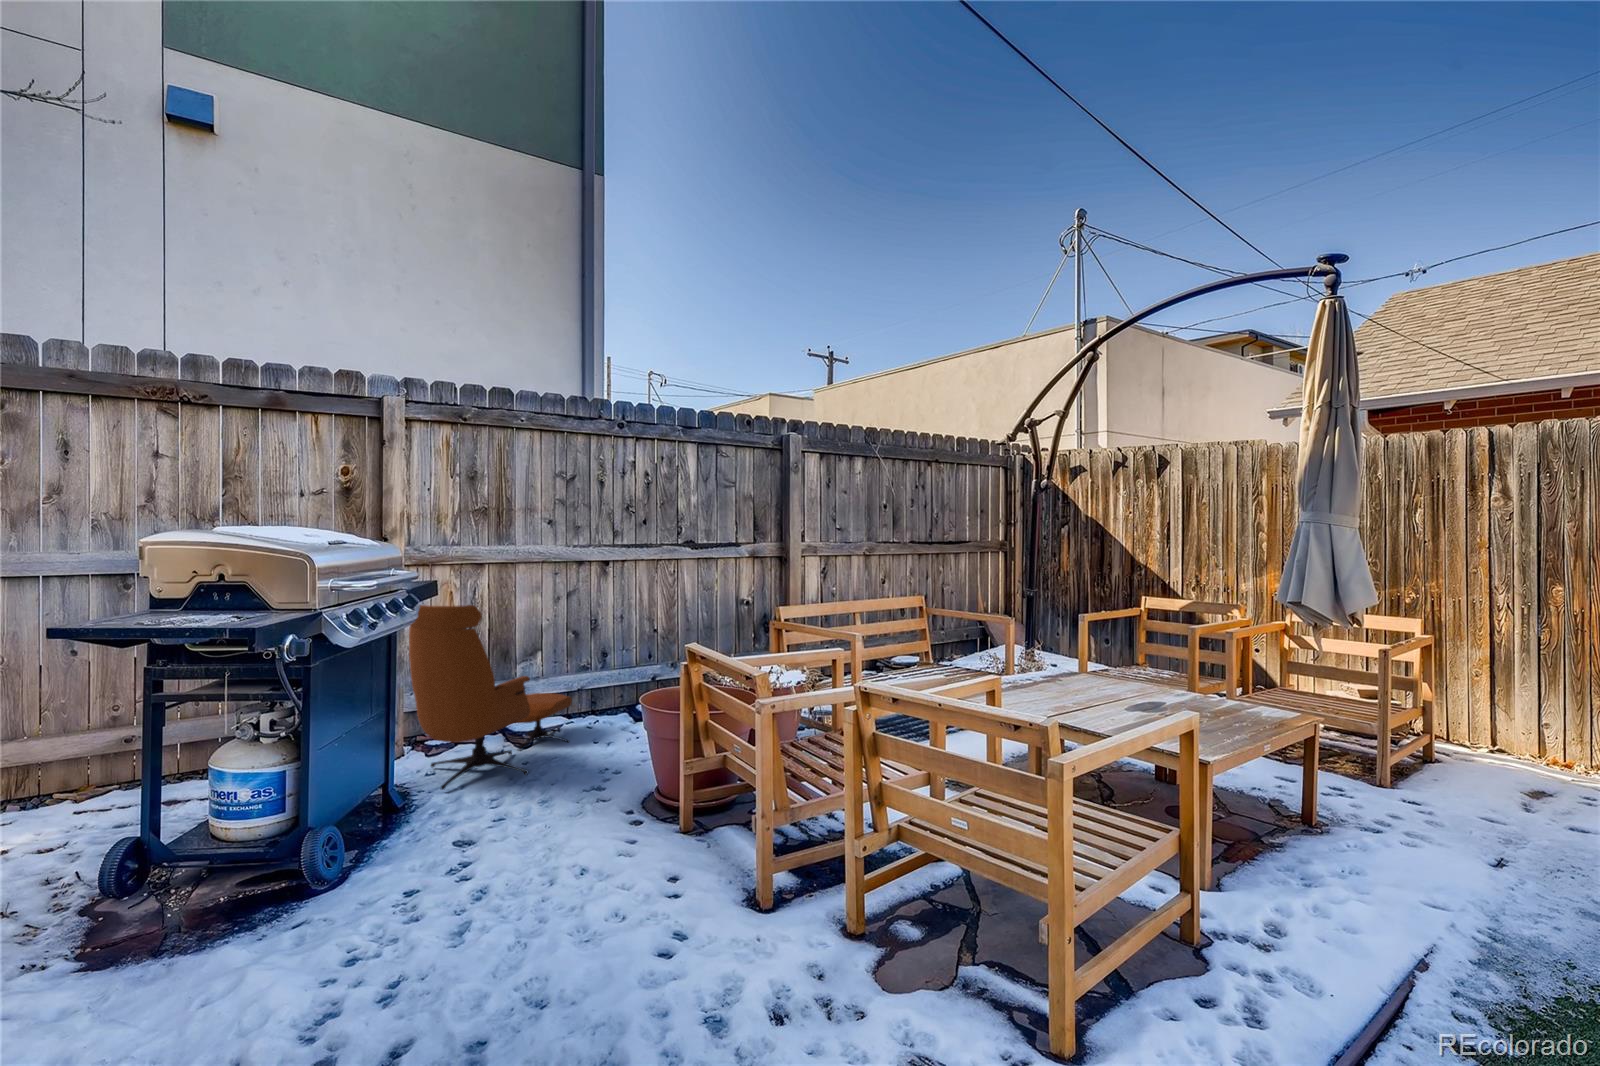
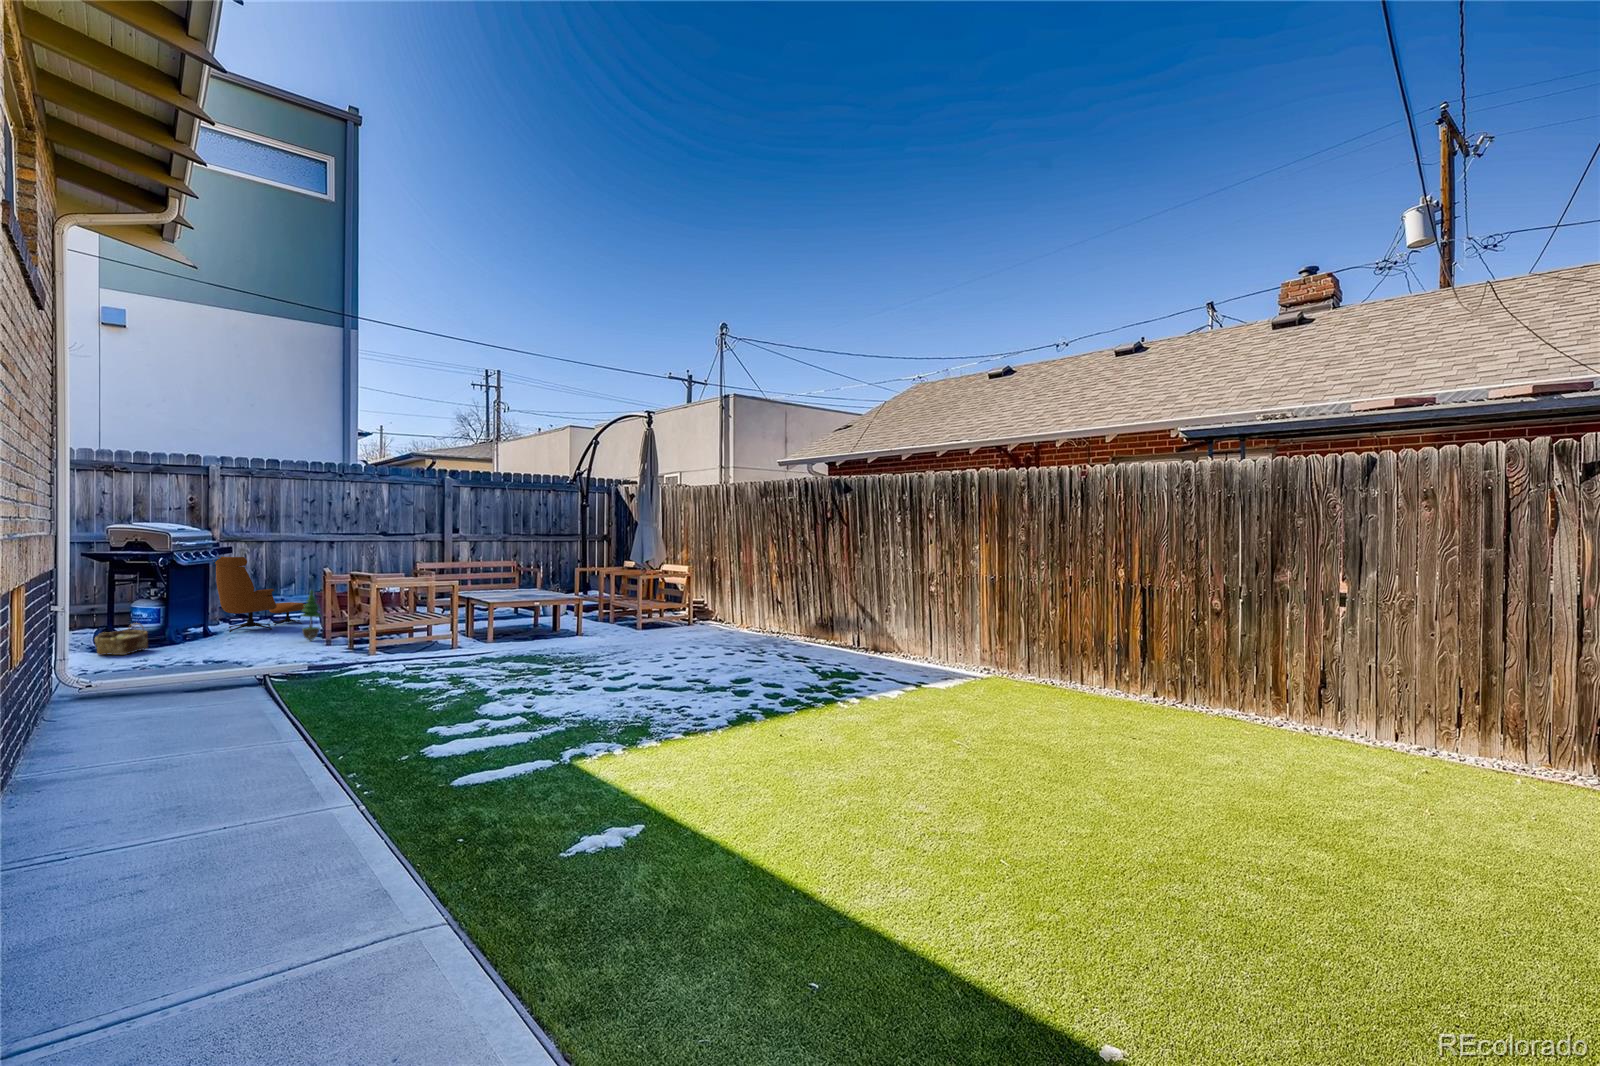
potted tree: none [638,693,690,836] -> present [301,590,321,640]
woven basket: none [81,826,253,964] -> present [95,624,148,655]

